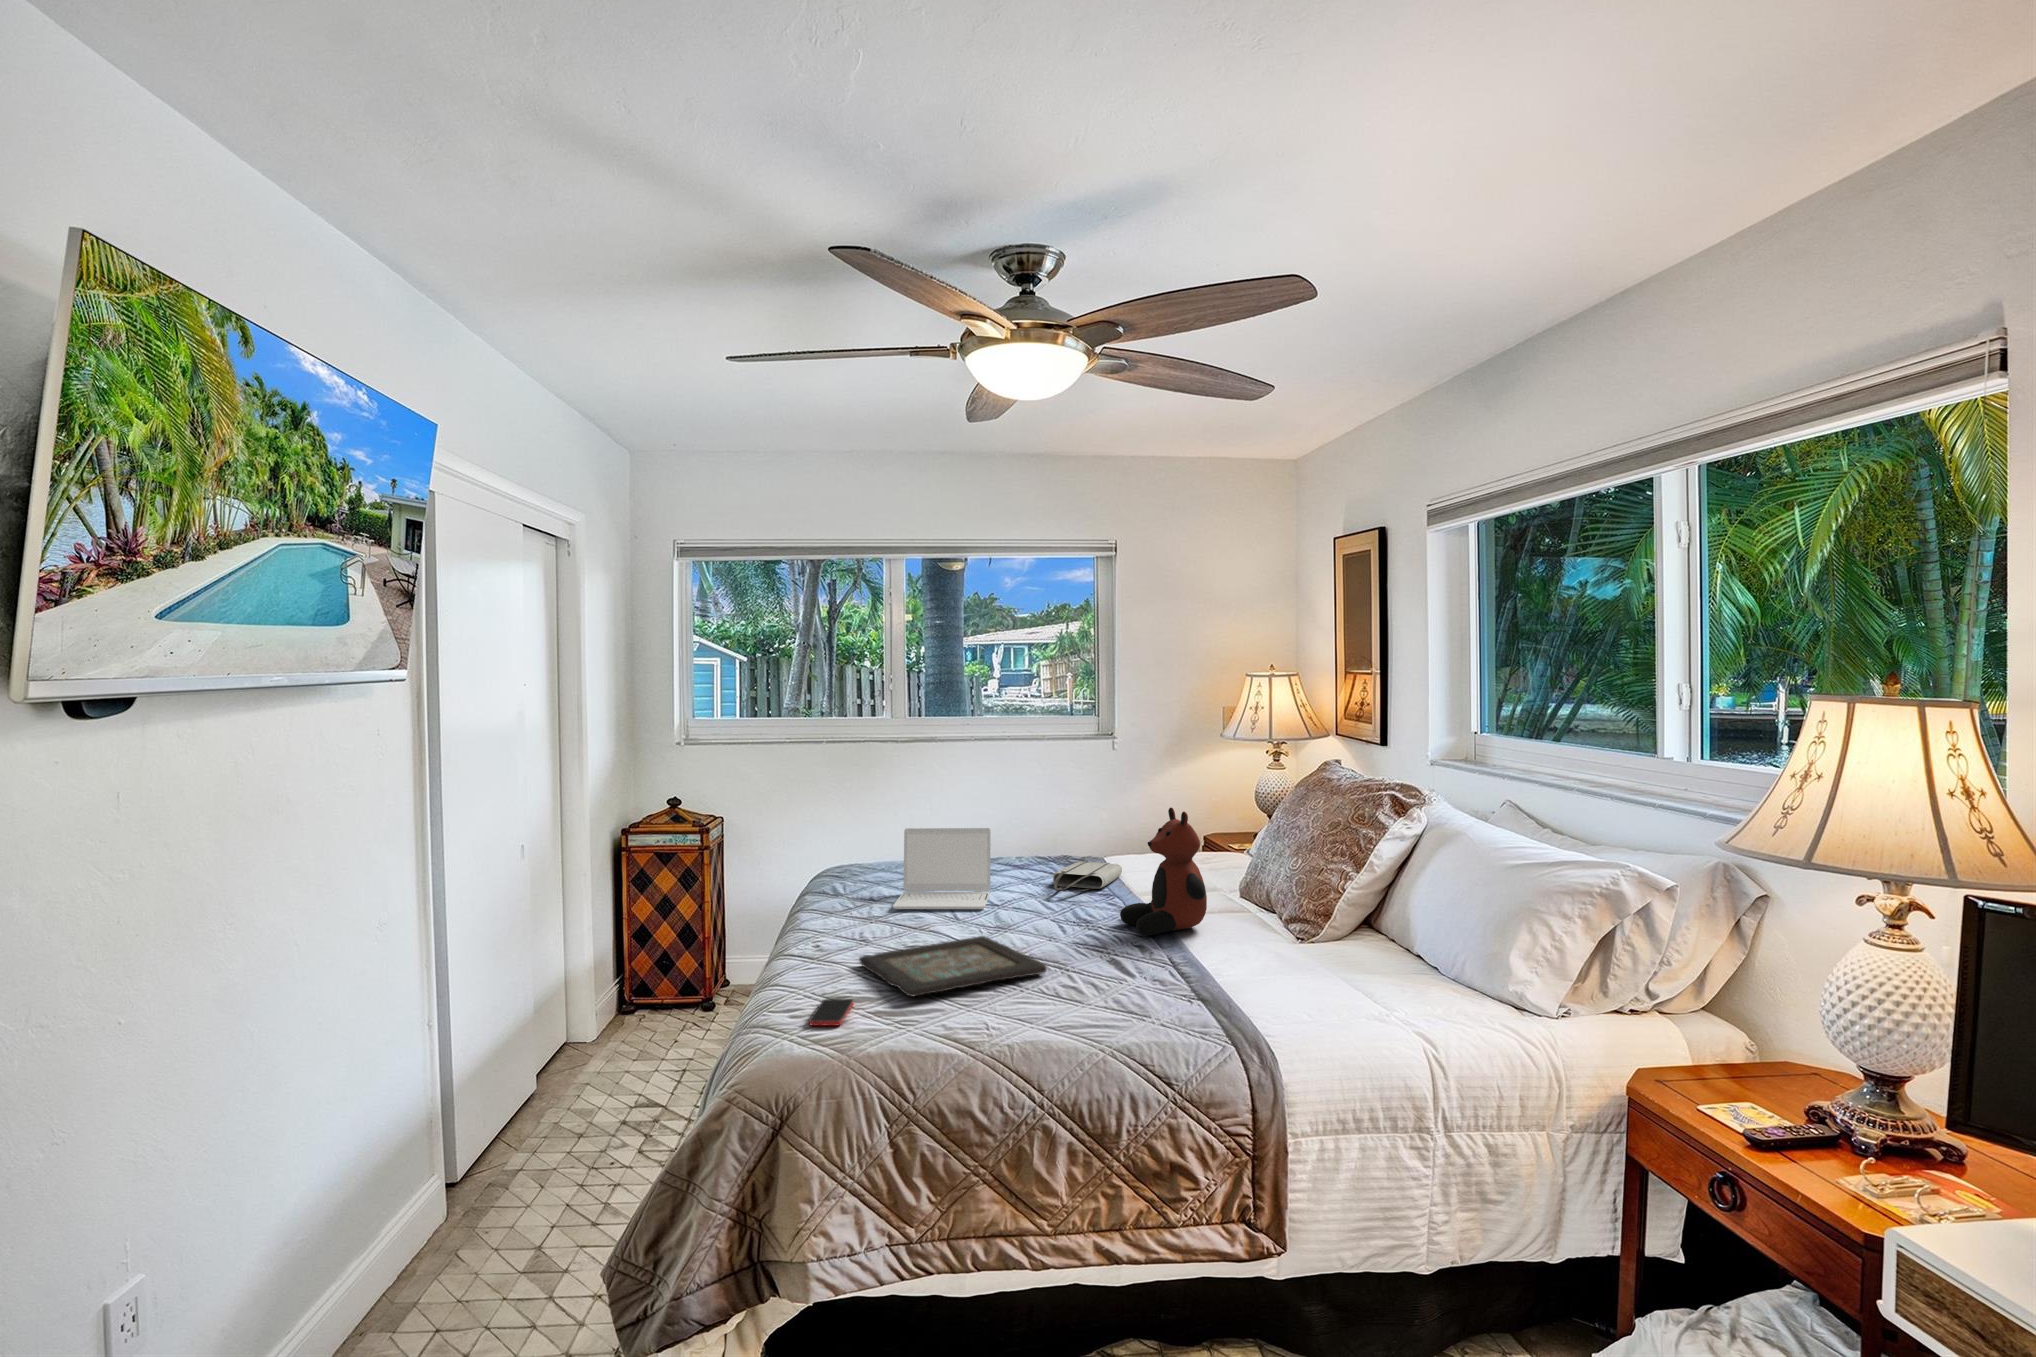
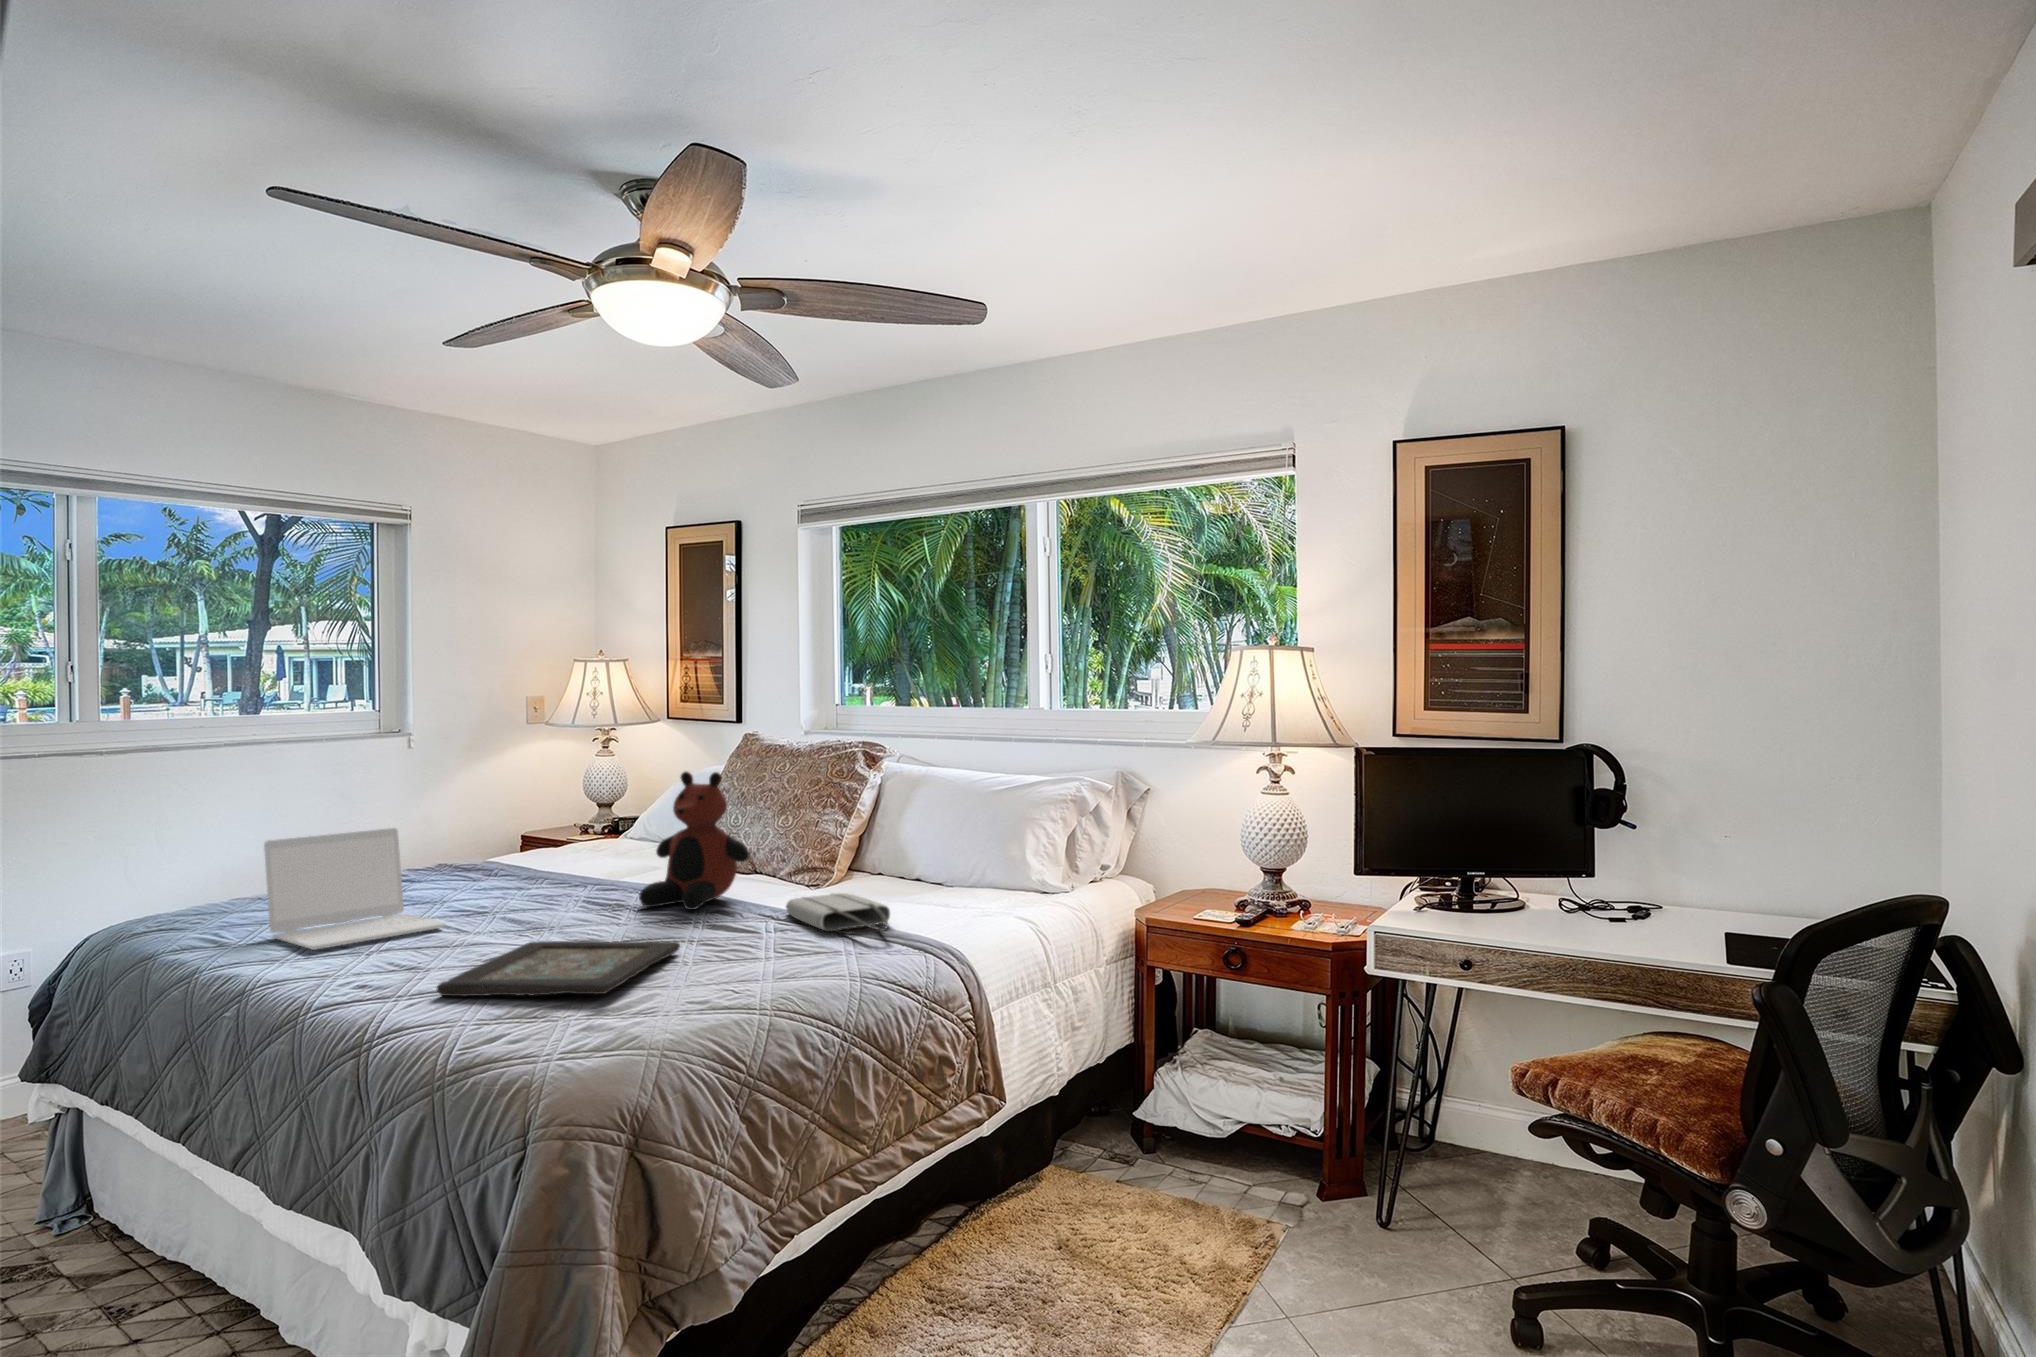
tote bag: present [1053,862,1122,892] -> present [786,893,890,933]
smartphone: present [809,999,854,1026] -> none [498,1015,581,1044]

